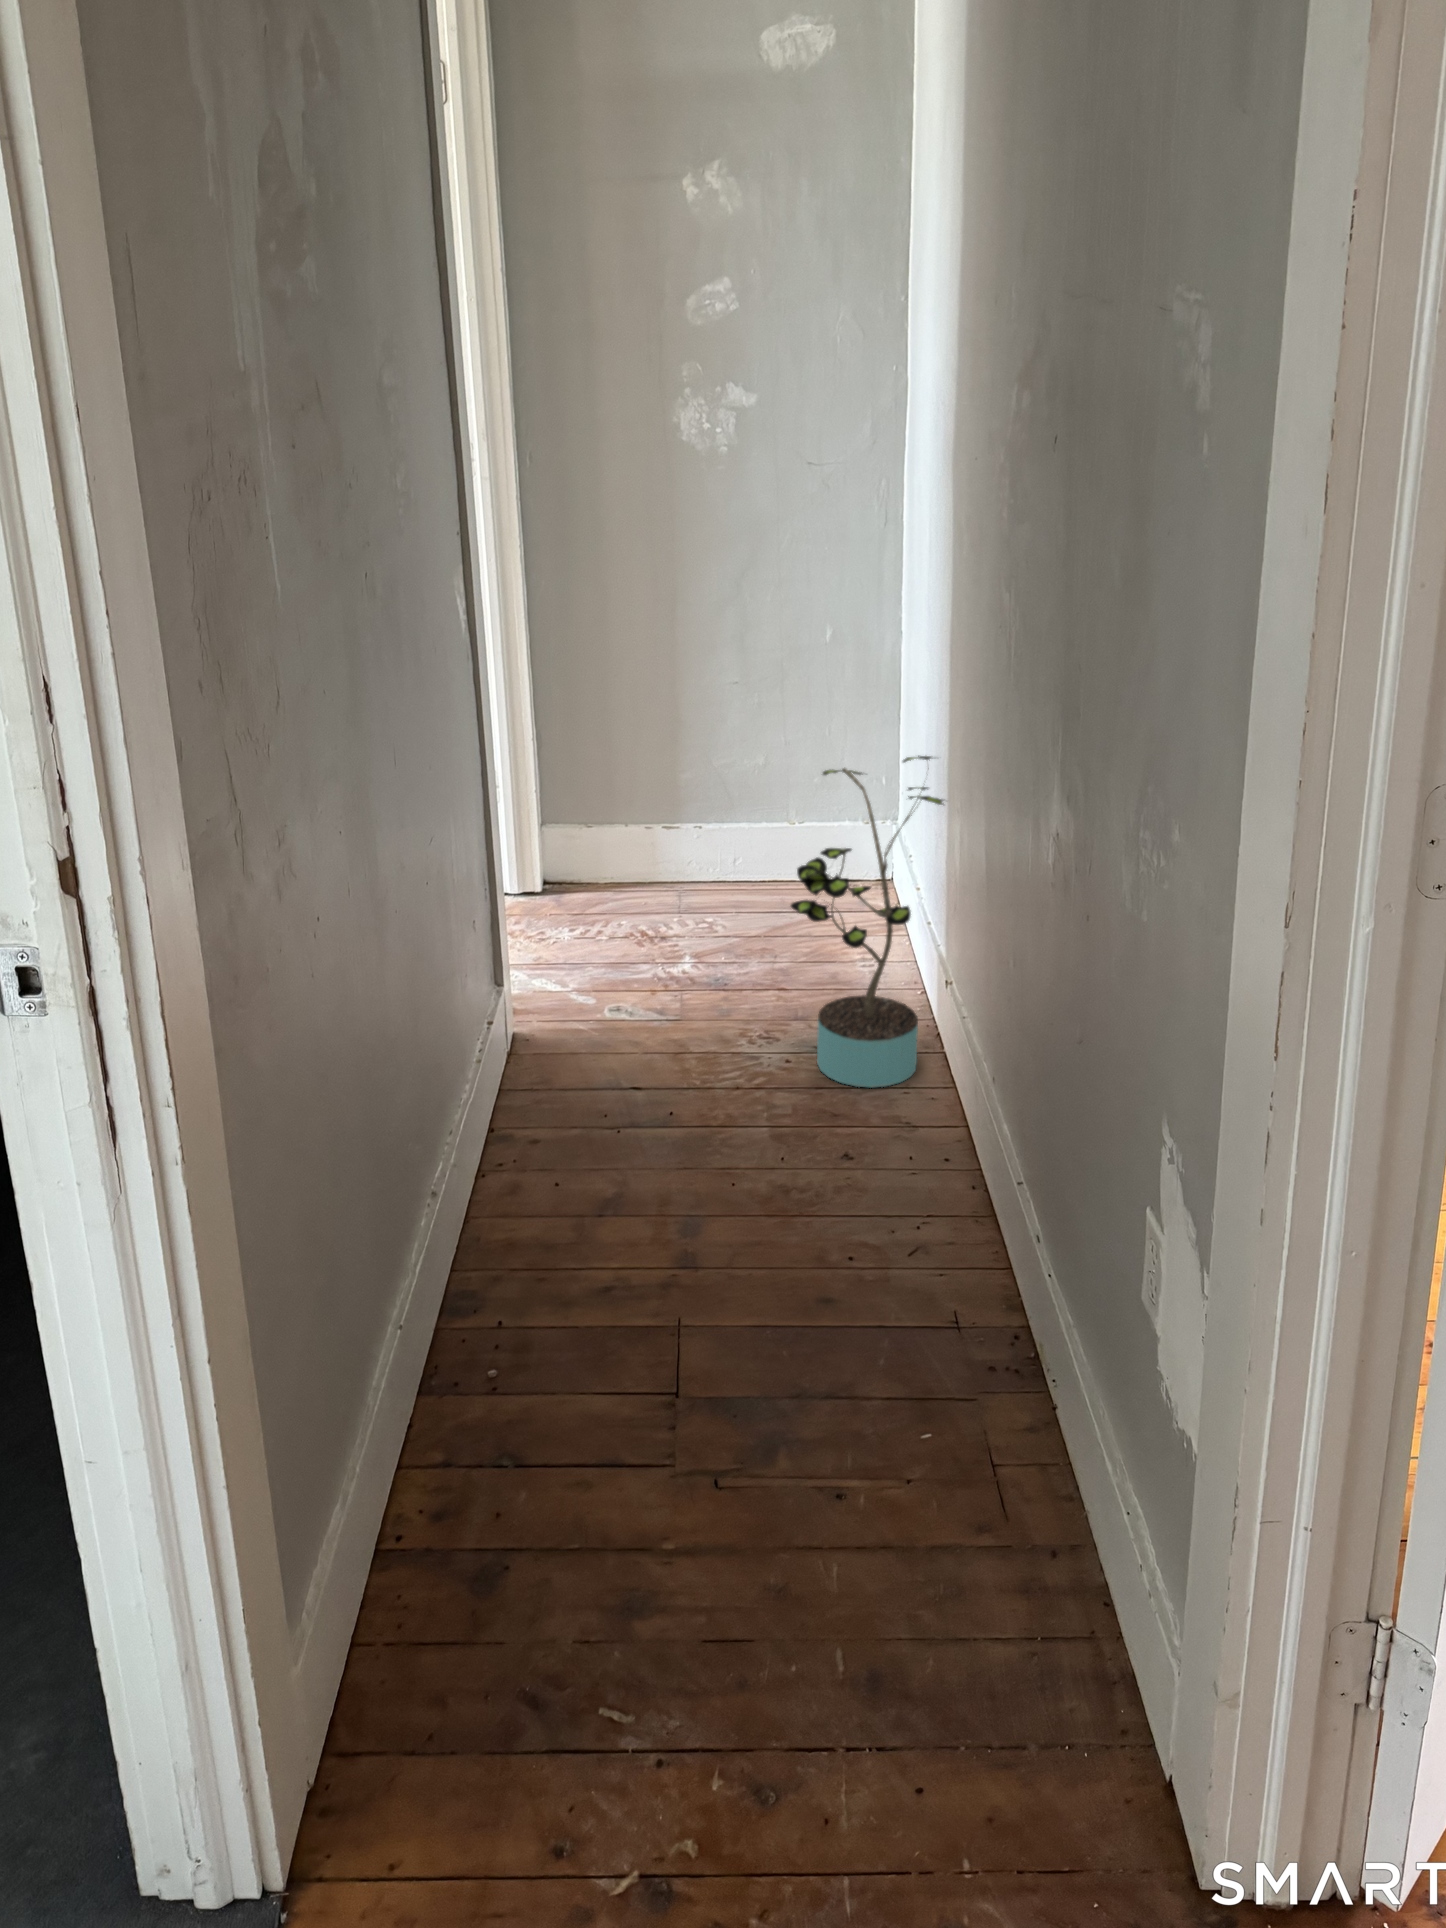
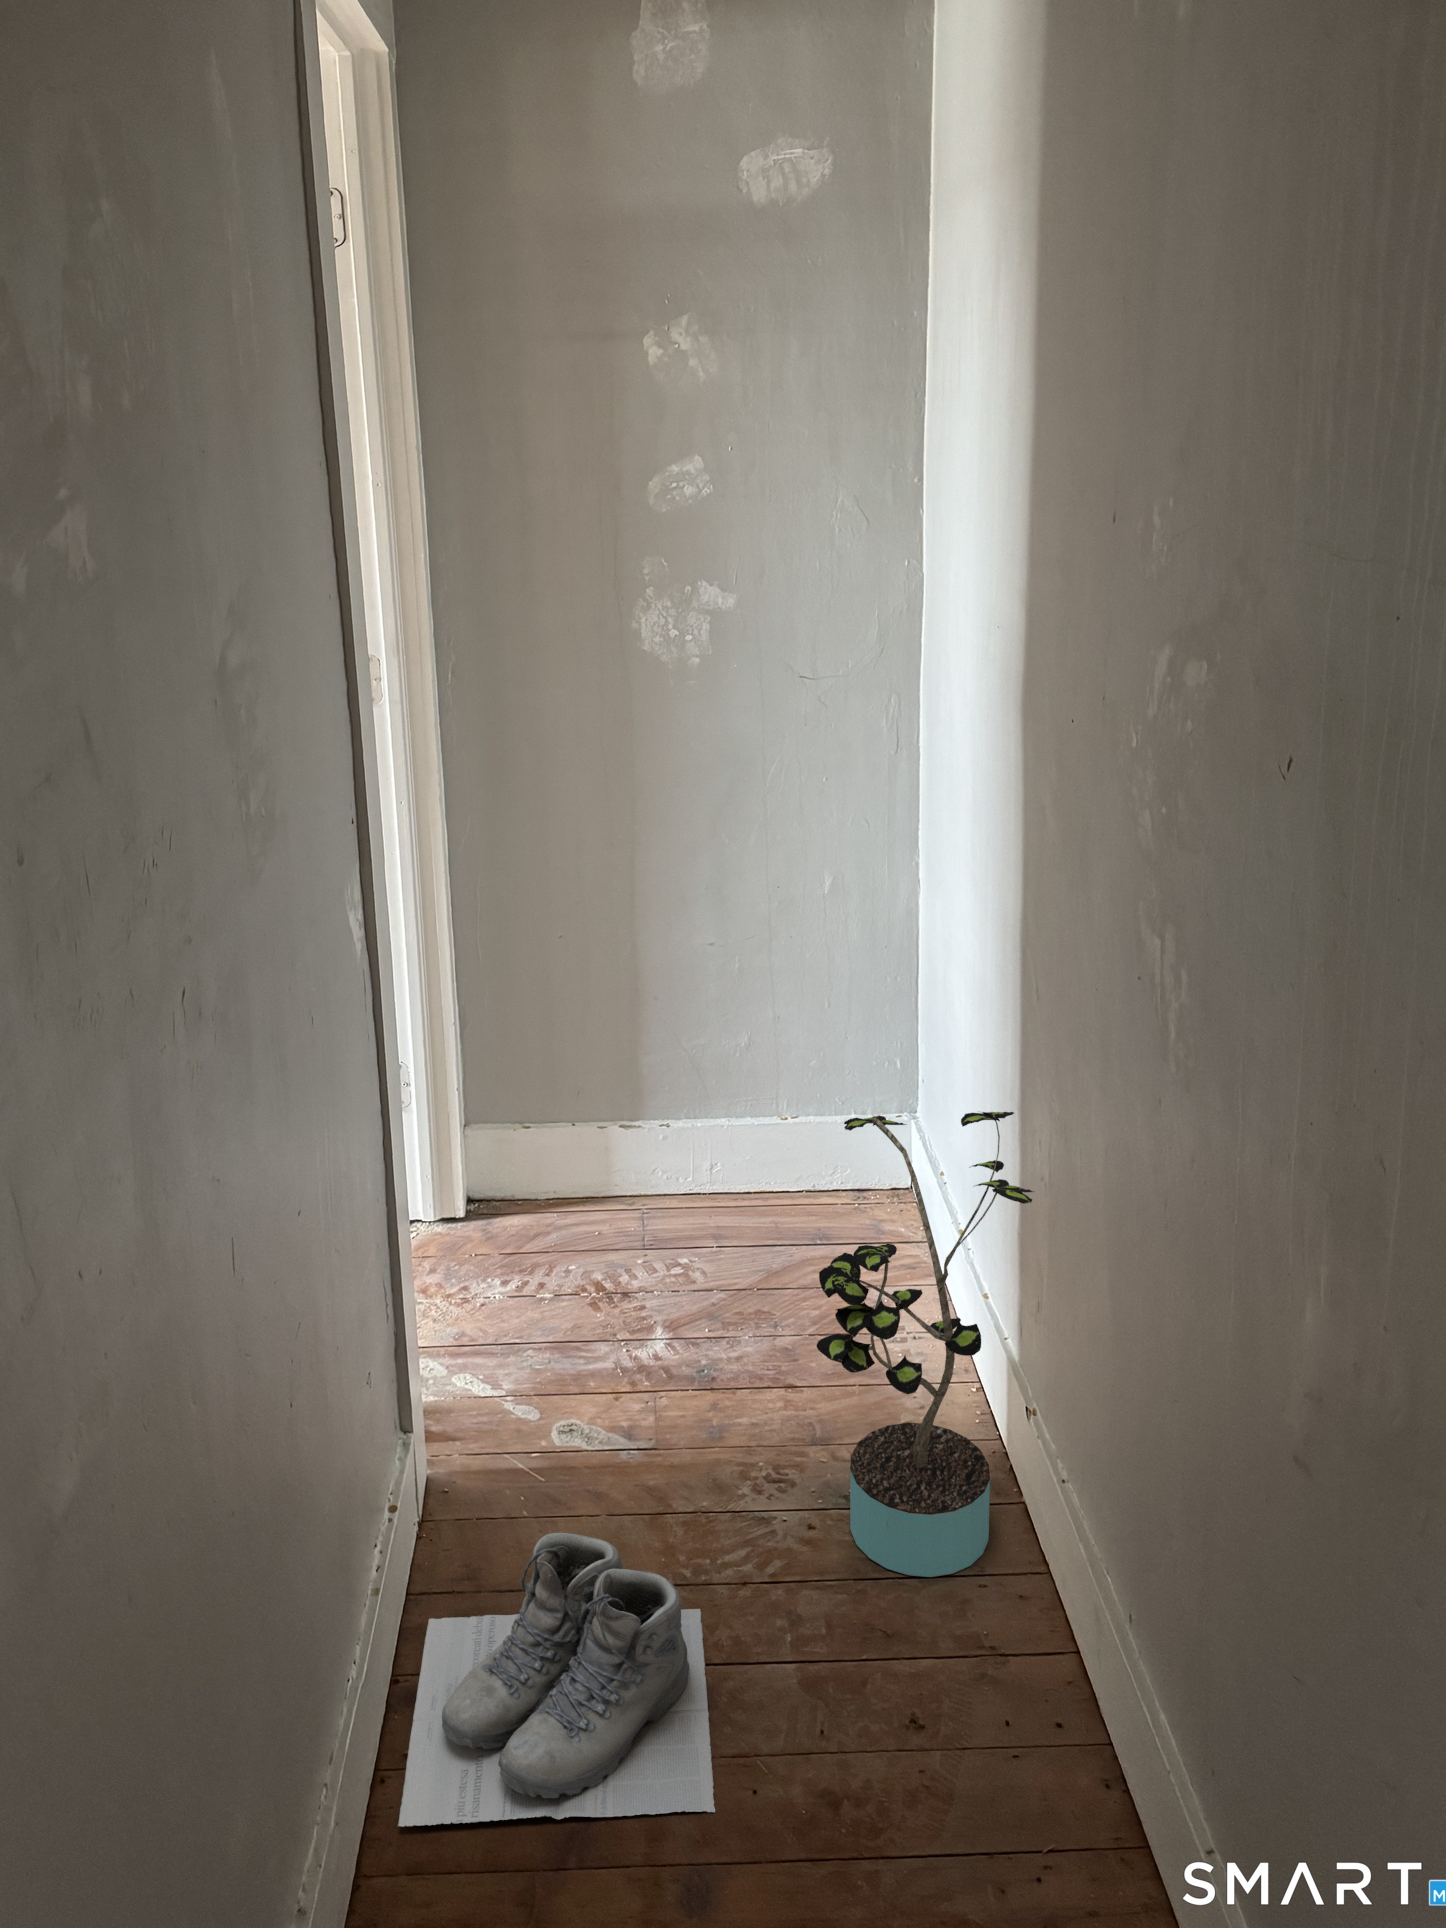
boots: none [493,1033,707,1193] -> present [398,1533,715,1827]

